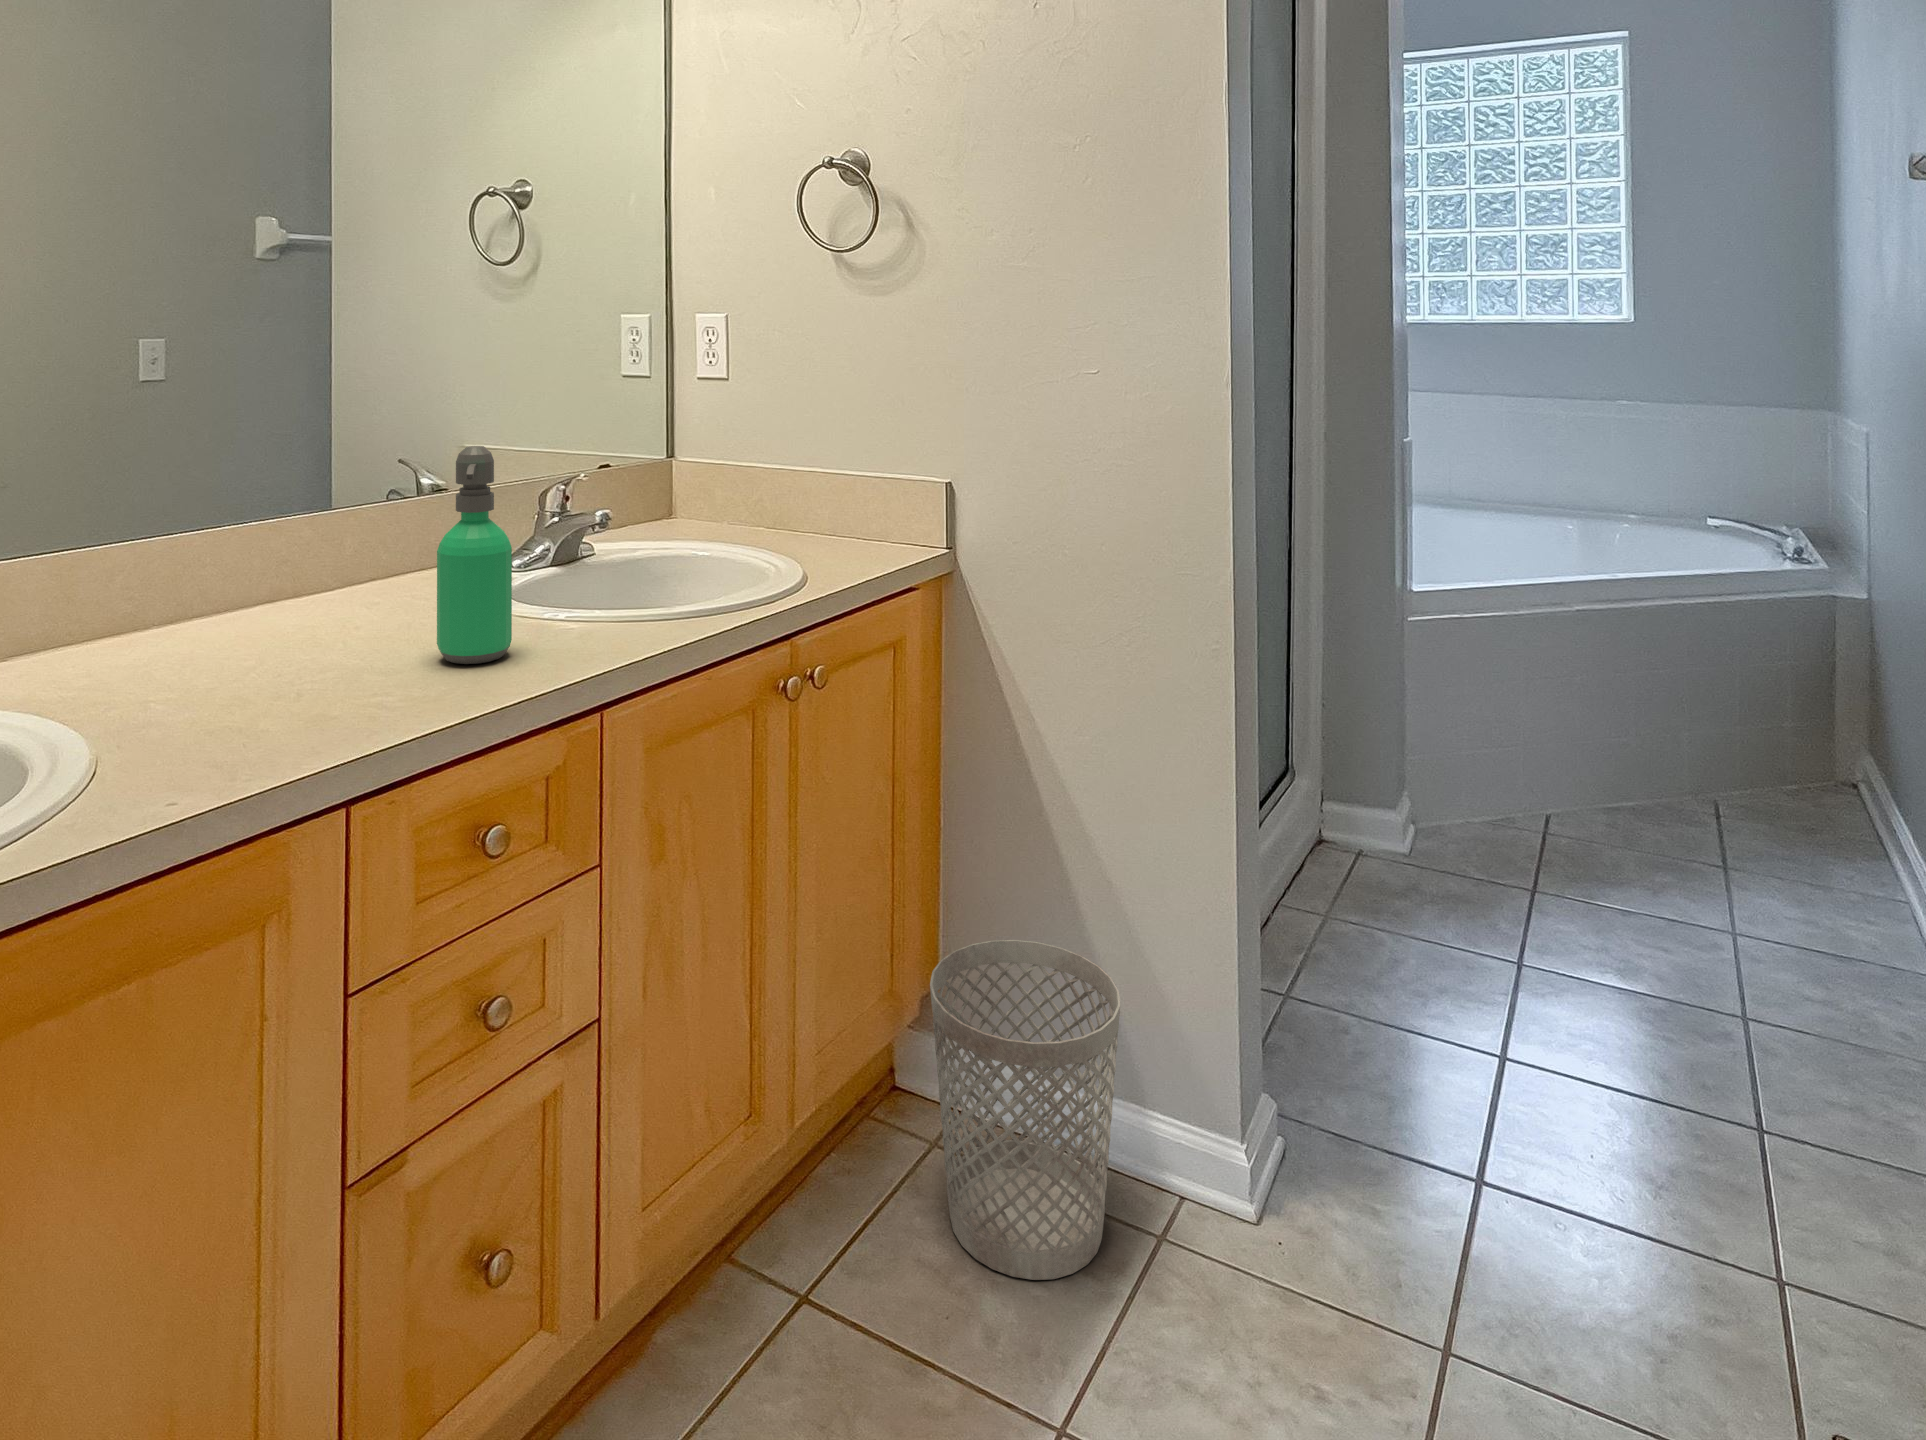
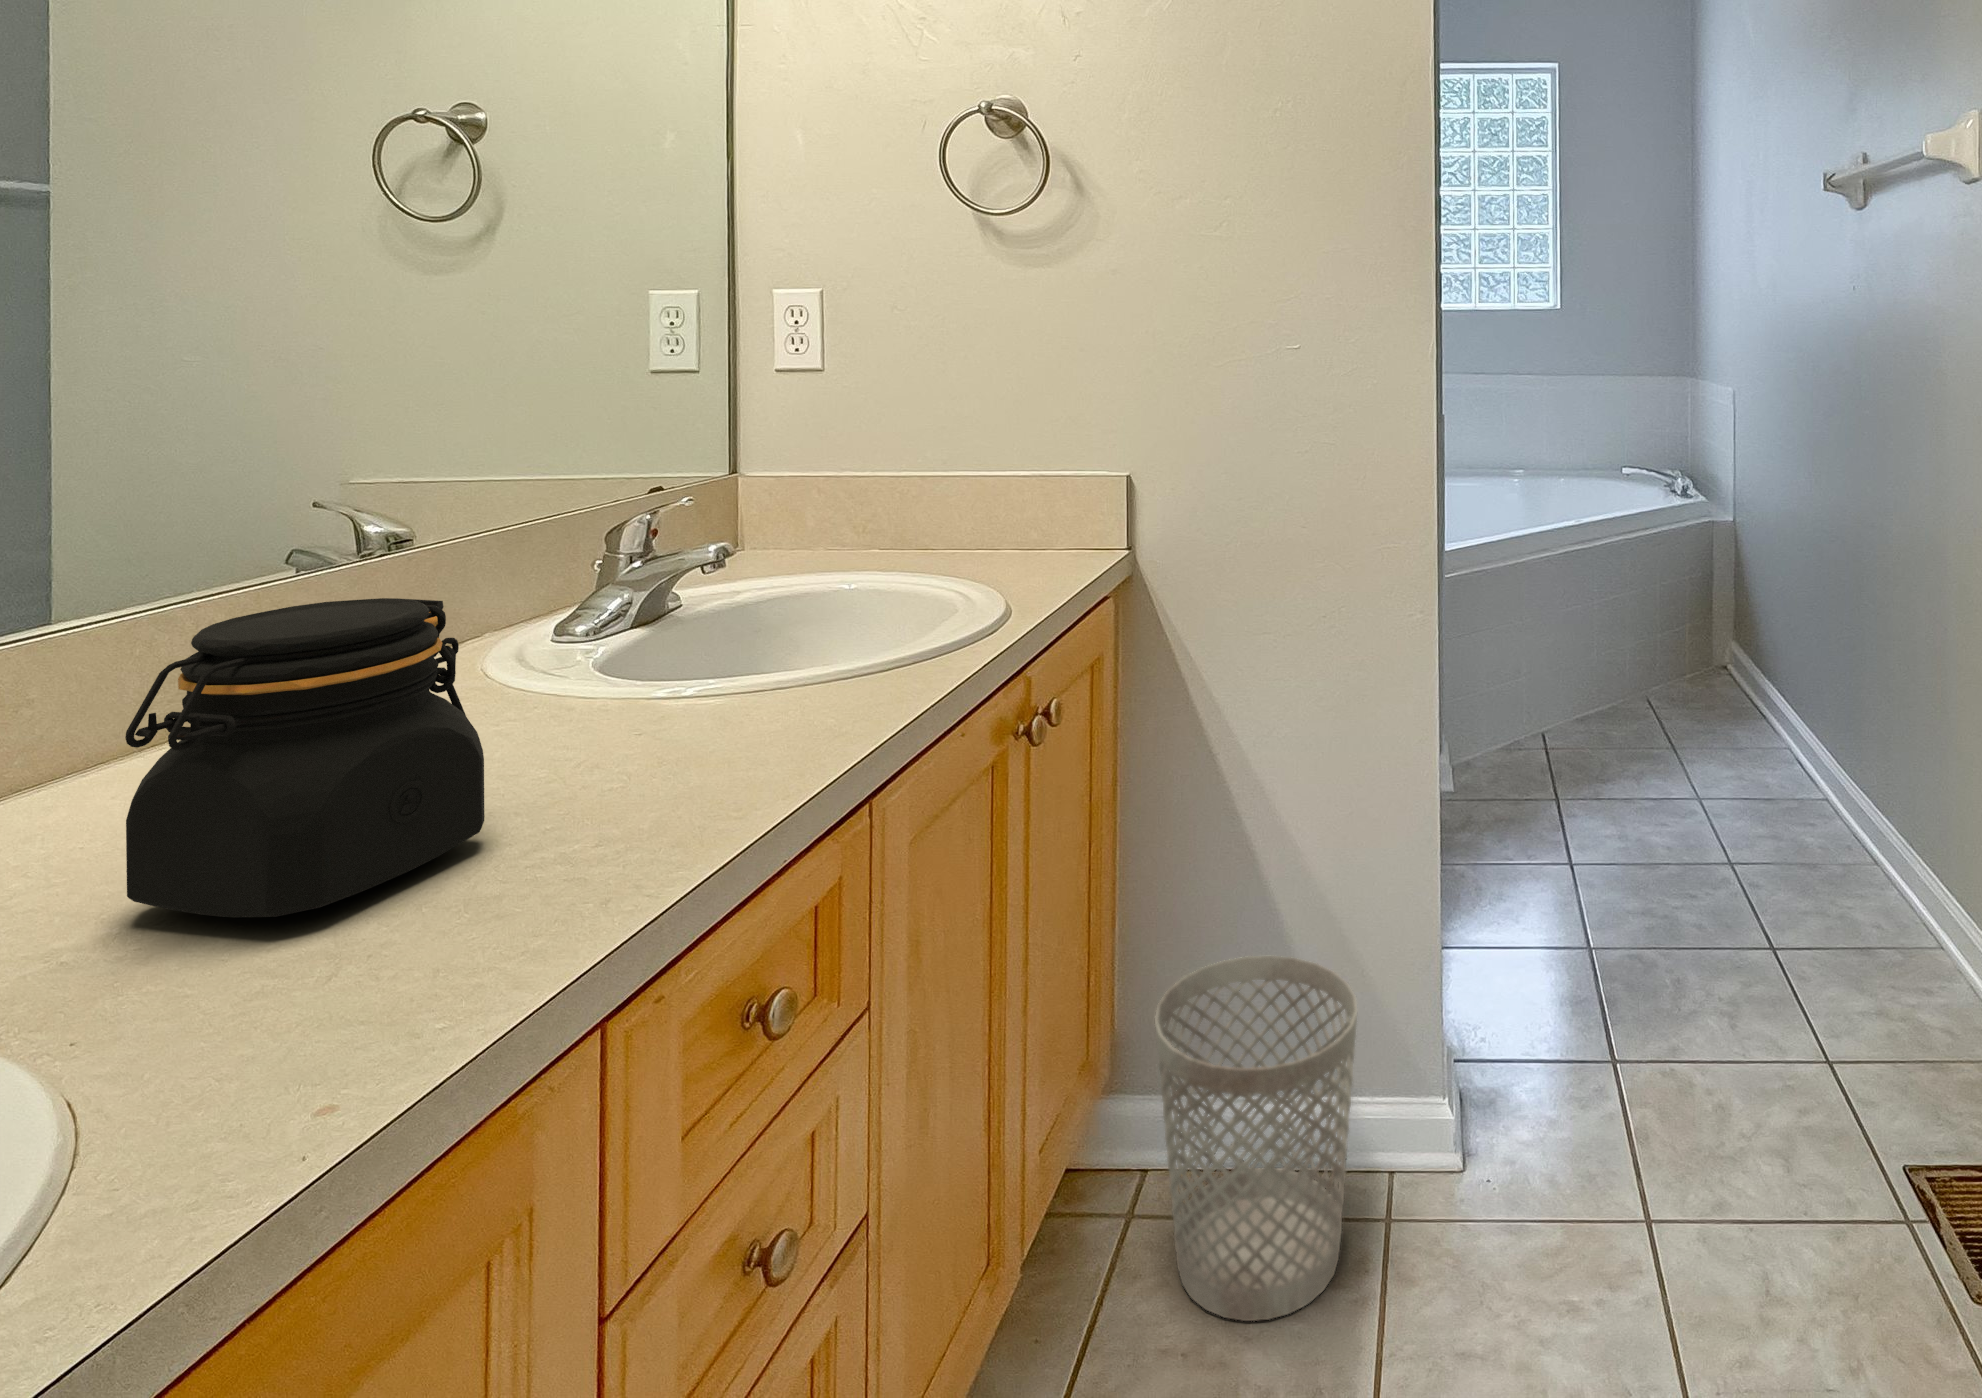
soap dispenser: present [437,446,512,664] -> none [593,455,714,774]
jar: none [169,525,355,706] -> present [125,598,484,917]

